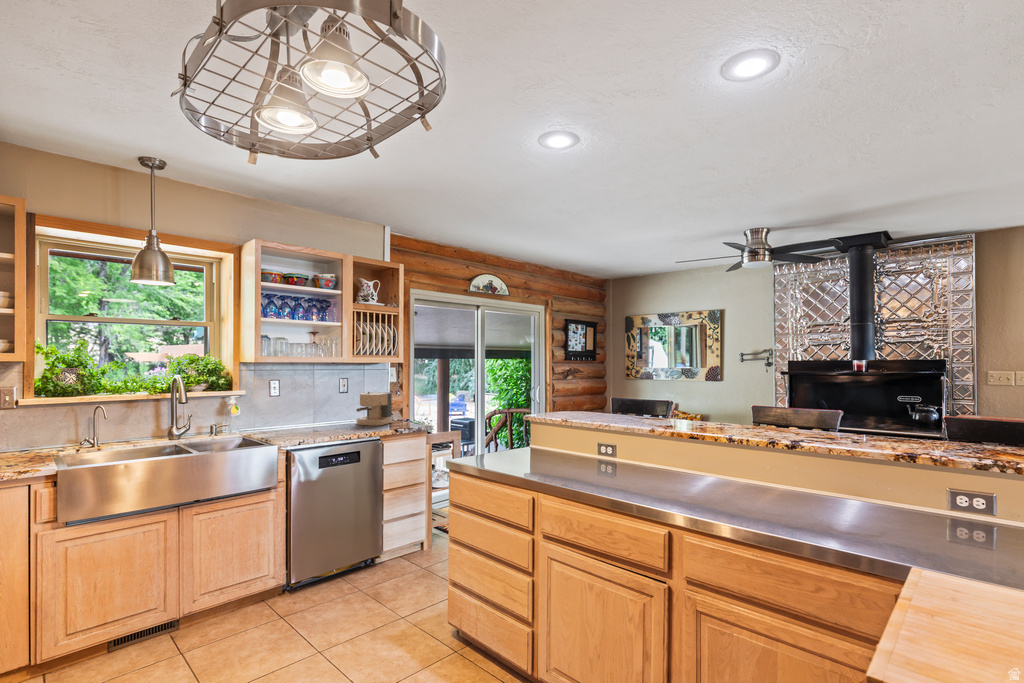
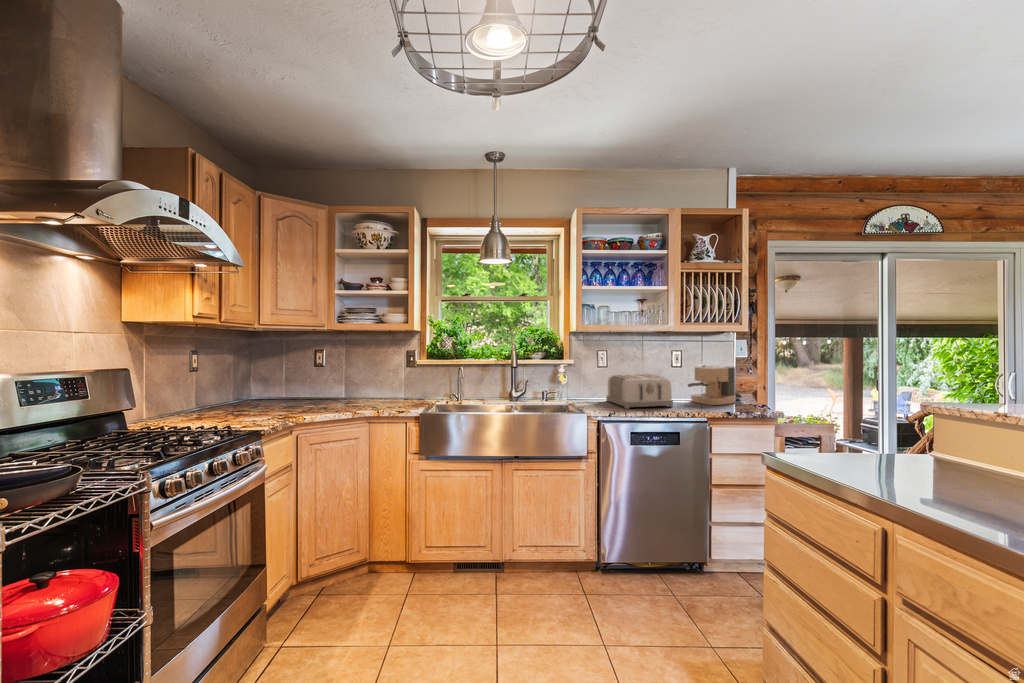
toaster: none [280,402,347,435] -> present [606,374,673,409]

